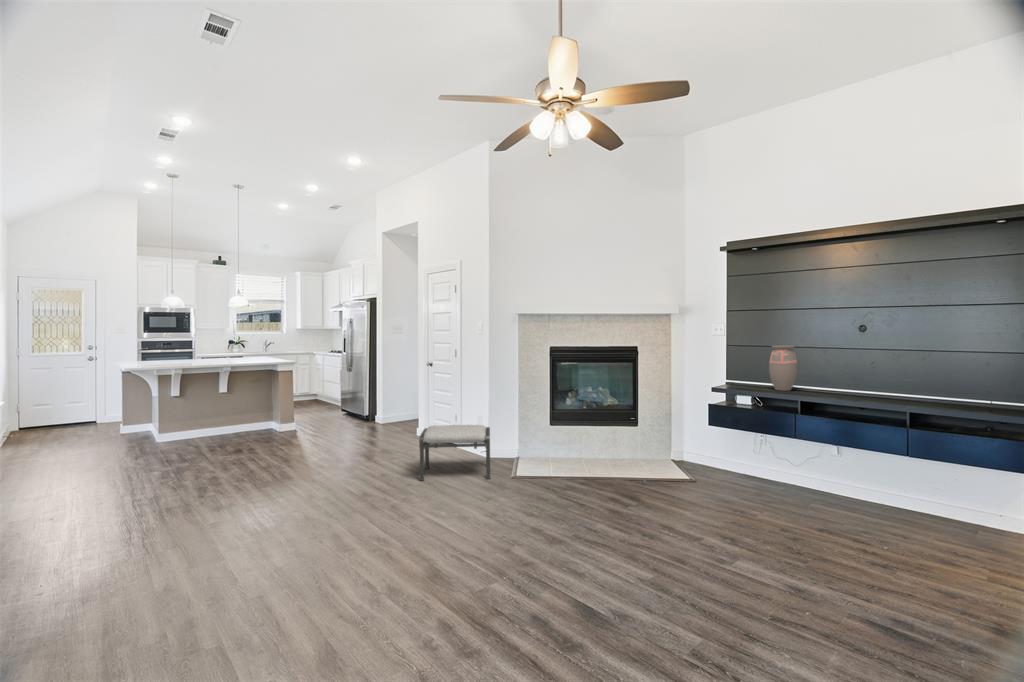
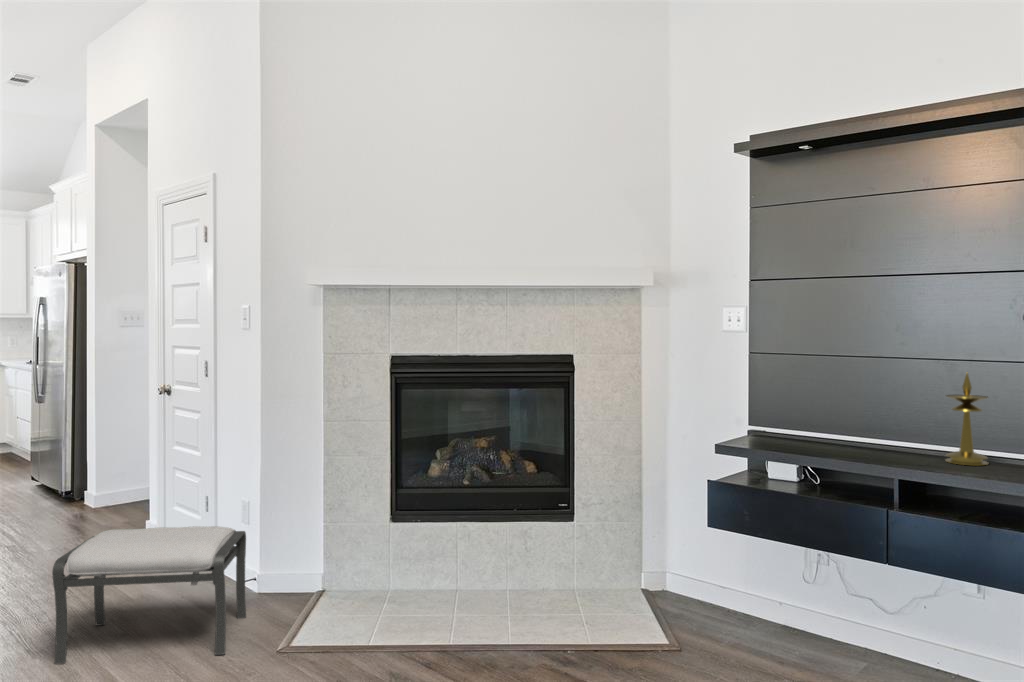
decorative vase: present [769,346,797,391] -> none [835,354,895,454]
candlestick: none [820,354,840,395] -> present [946,373,988,465]

